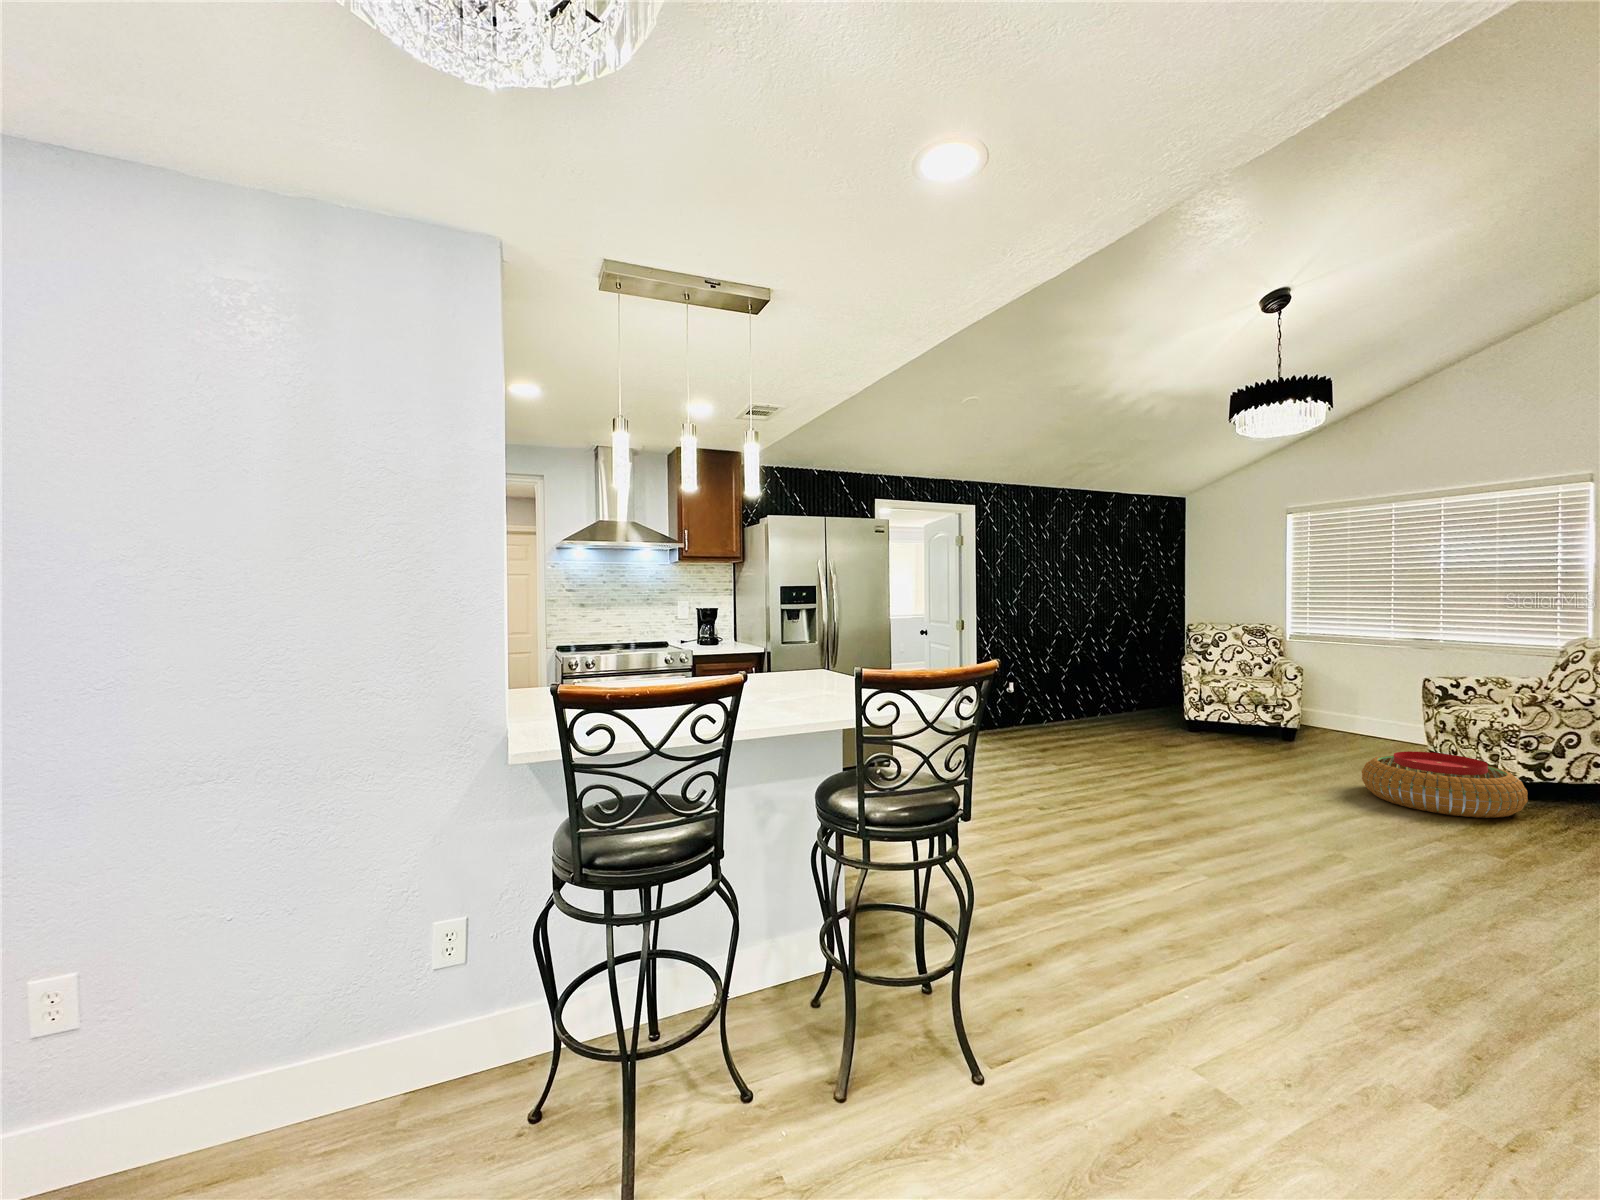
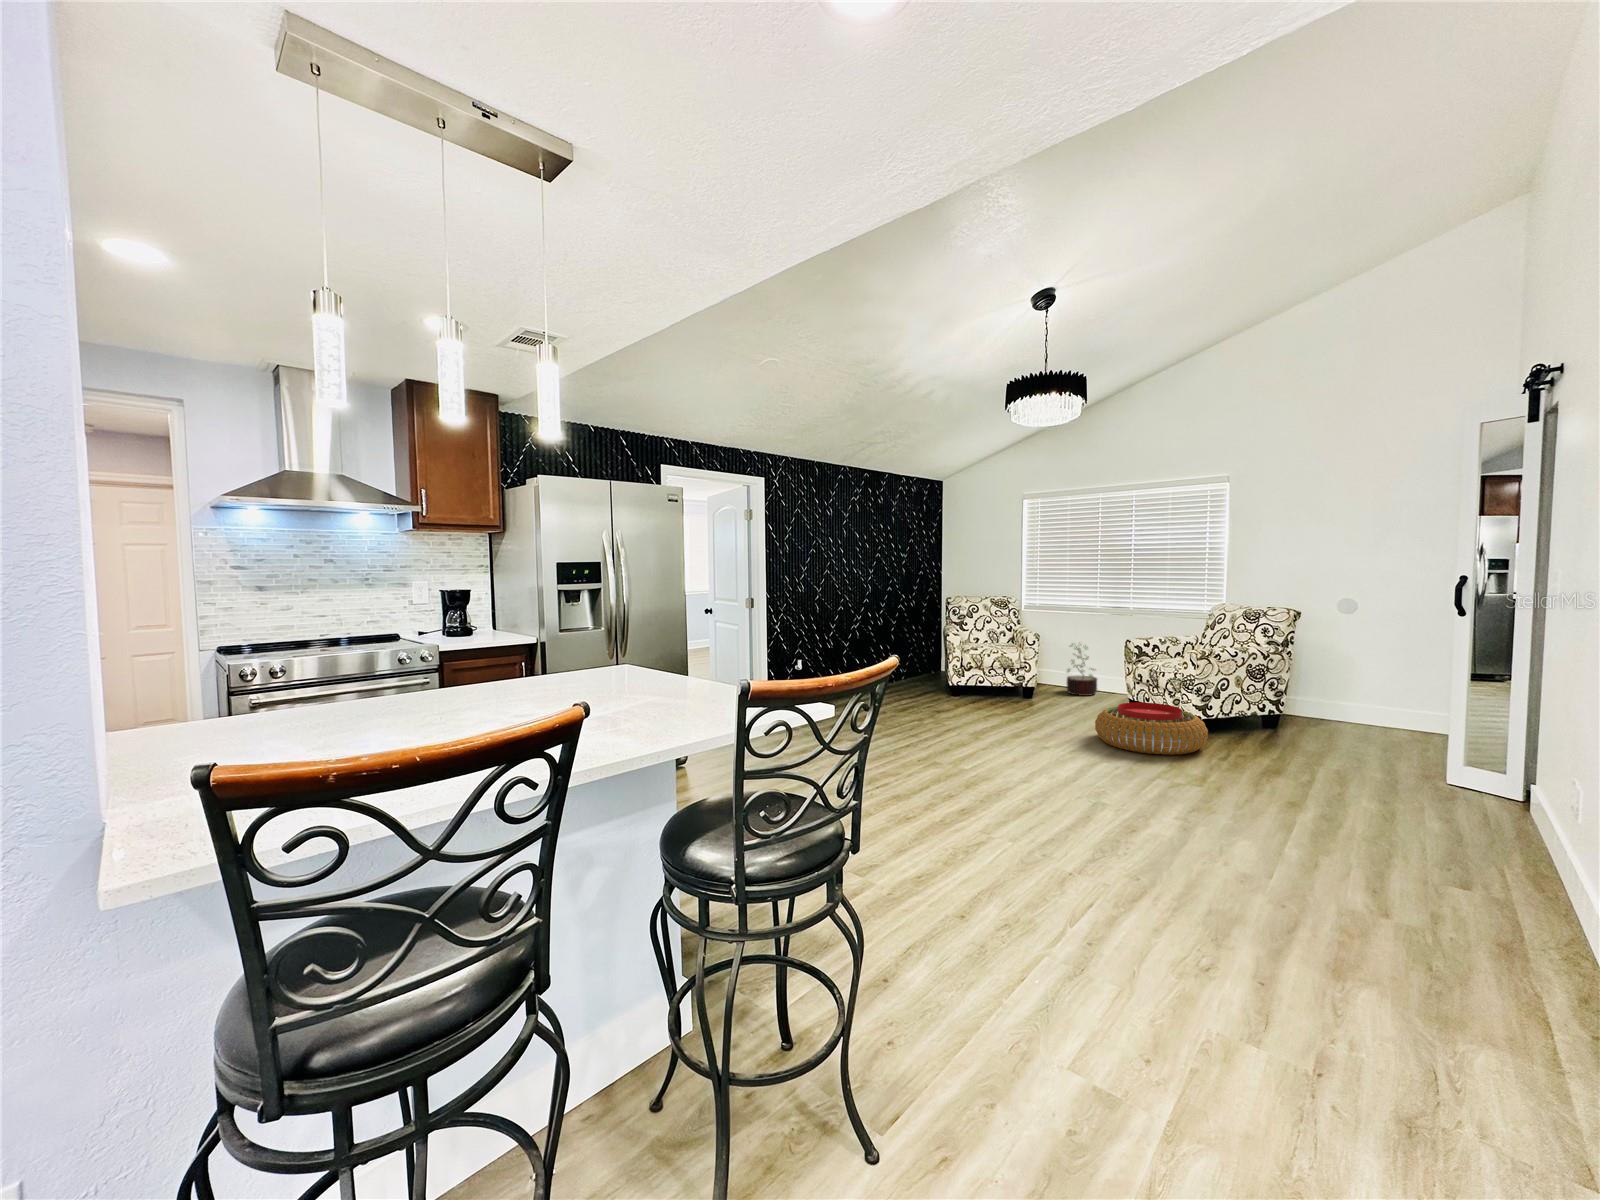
decorative plant: none [1346,679,1391,744] -> present [1067,644,1097,696]

